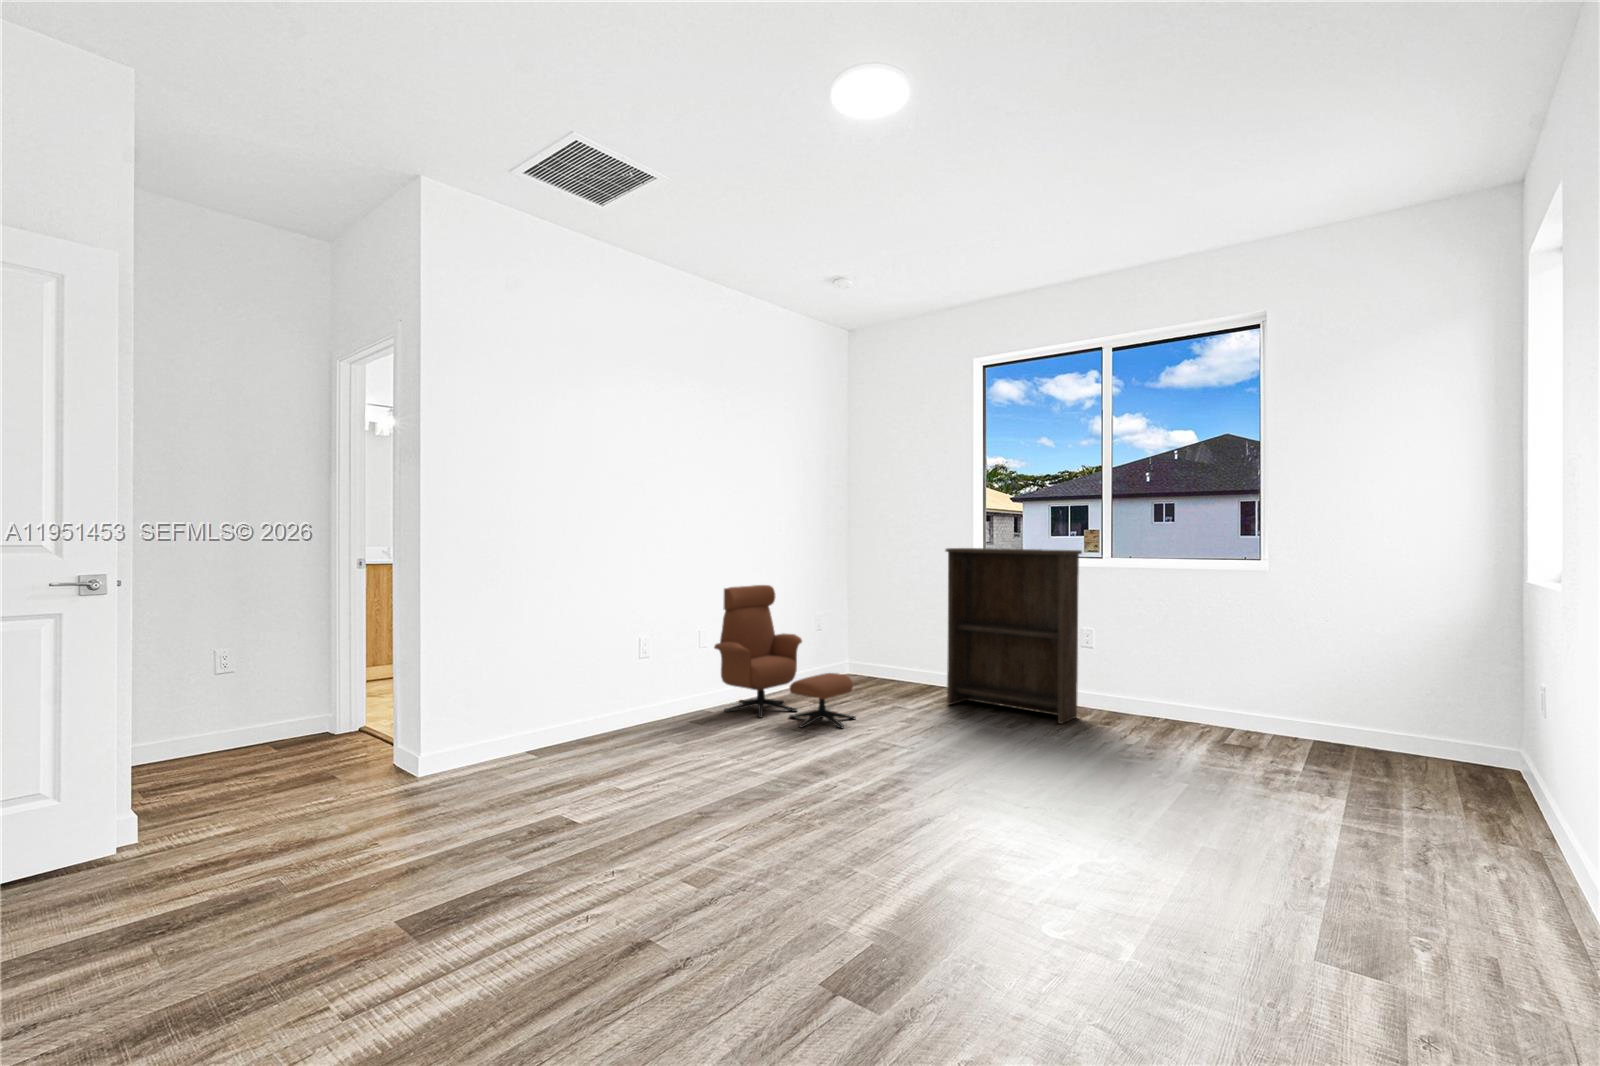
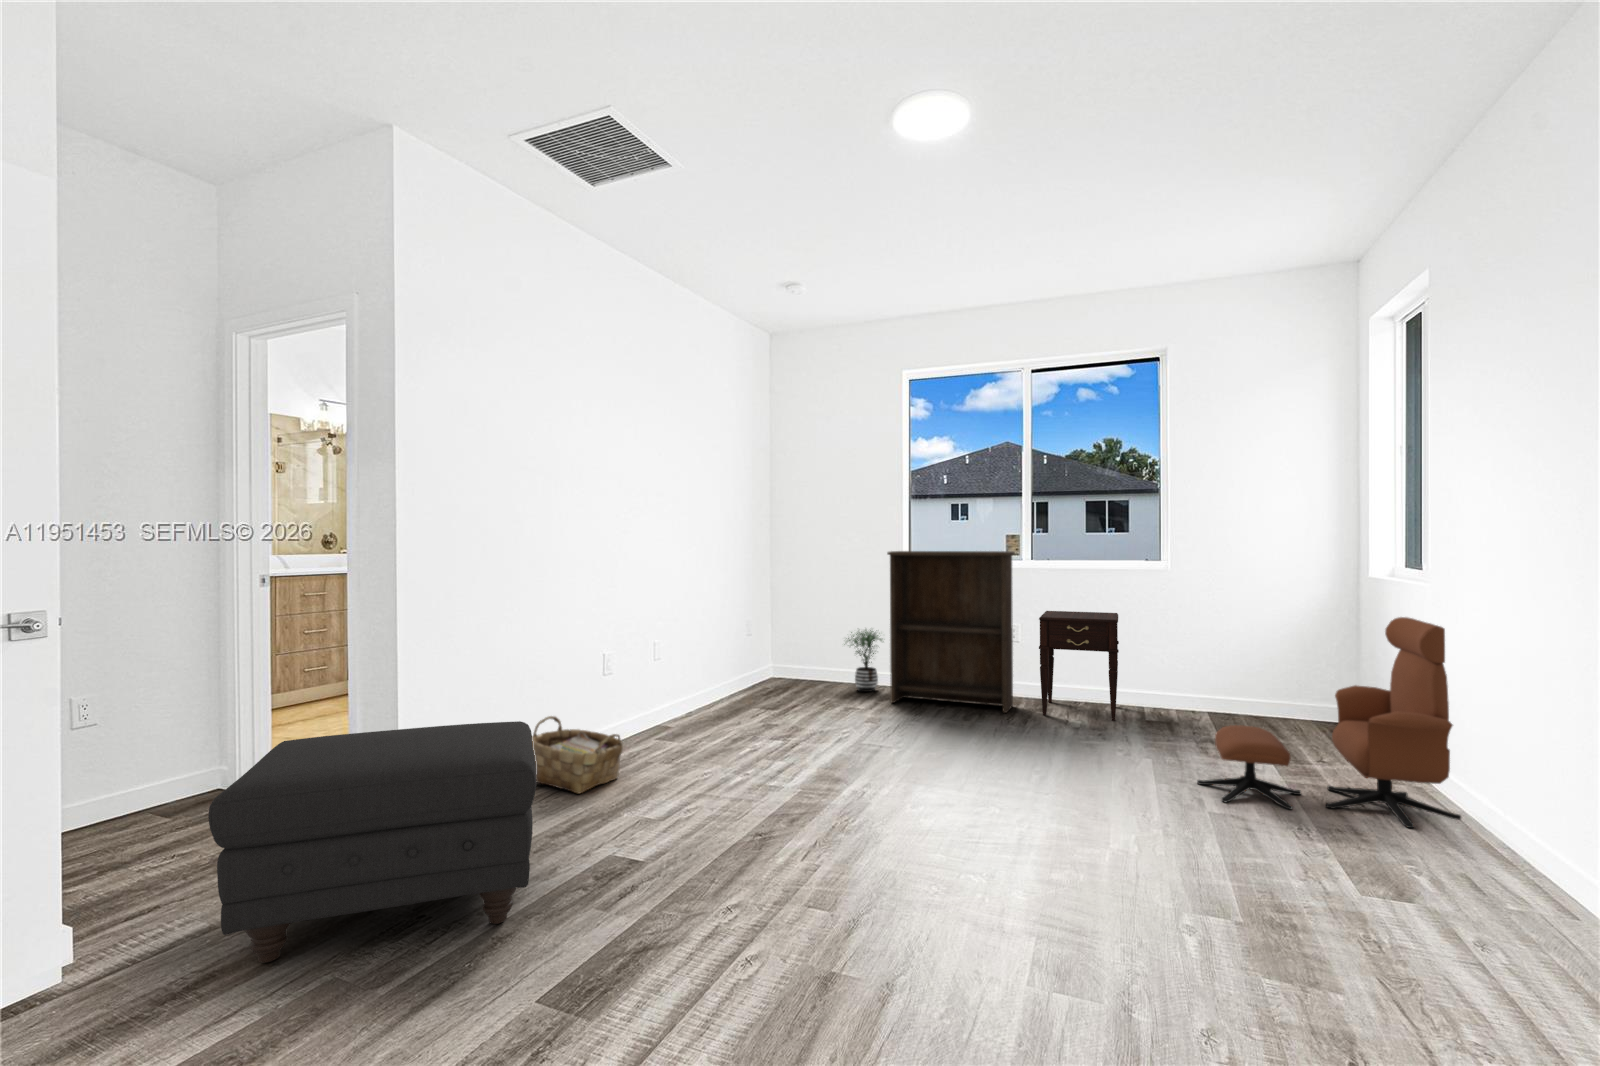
lounge chair: present [714,585,856,728] -> present [1197,617,1461,828]
nightstand: none [1098,616,1204,742] -> present [1039,611,1119,721]
potted plant: none [910,626,957,692] -> present [844,630,882,692]
ottoman: none [199,689,498,863] -> present [208,721,537,962]
woven basket: none [549,691,630,762] -> present [532,716,623,794]

